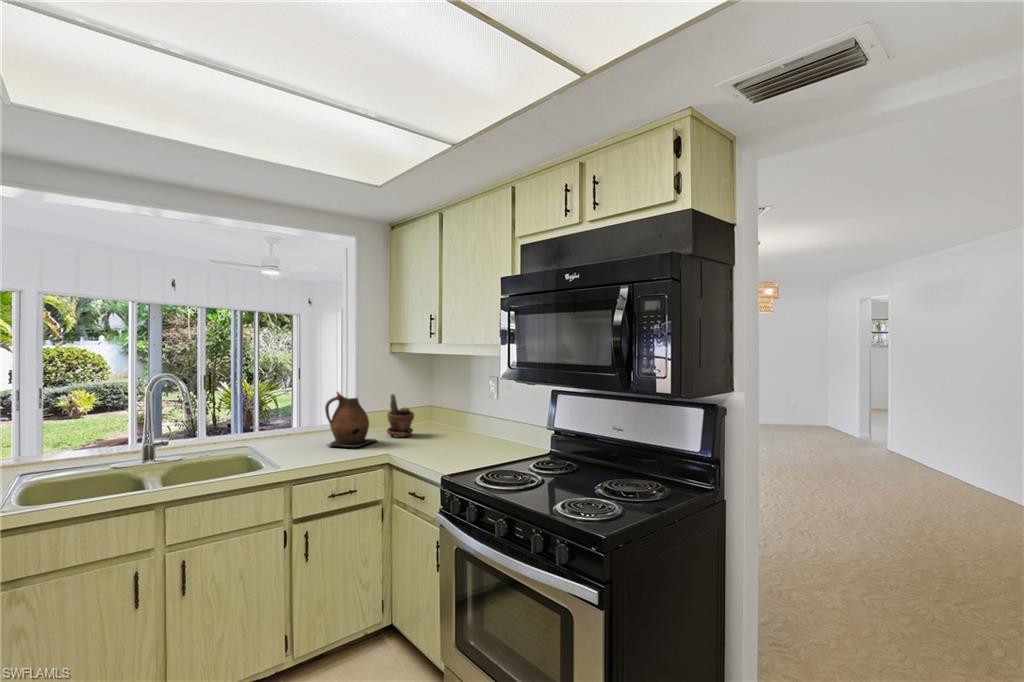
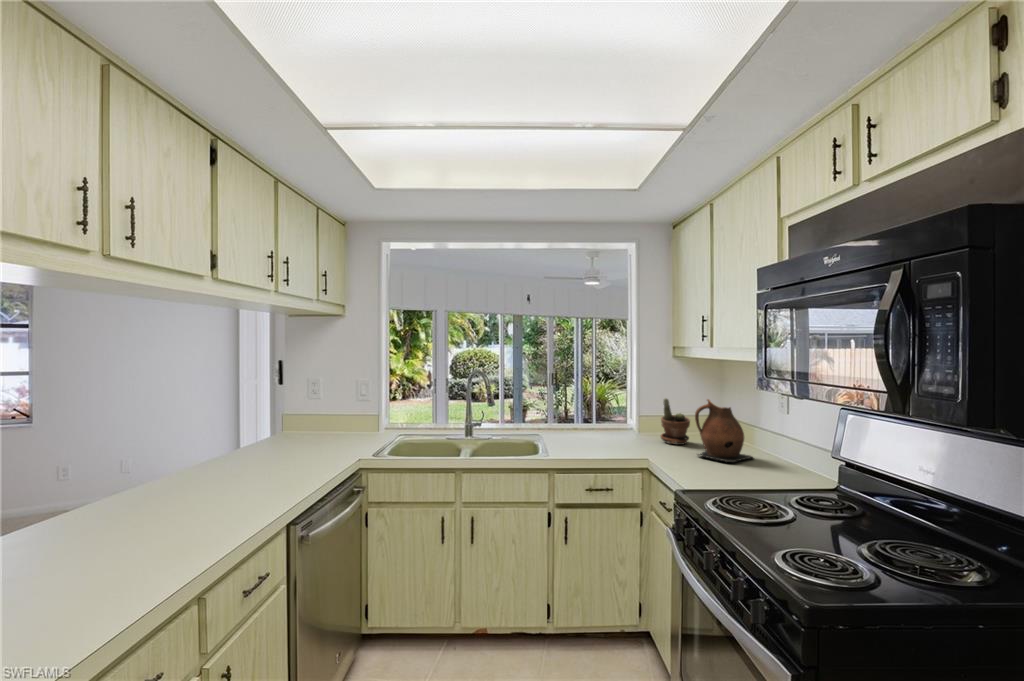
ceramic pitcher: present [325,392,376,448] -> present [695,399,753,462]

